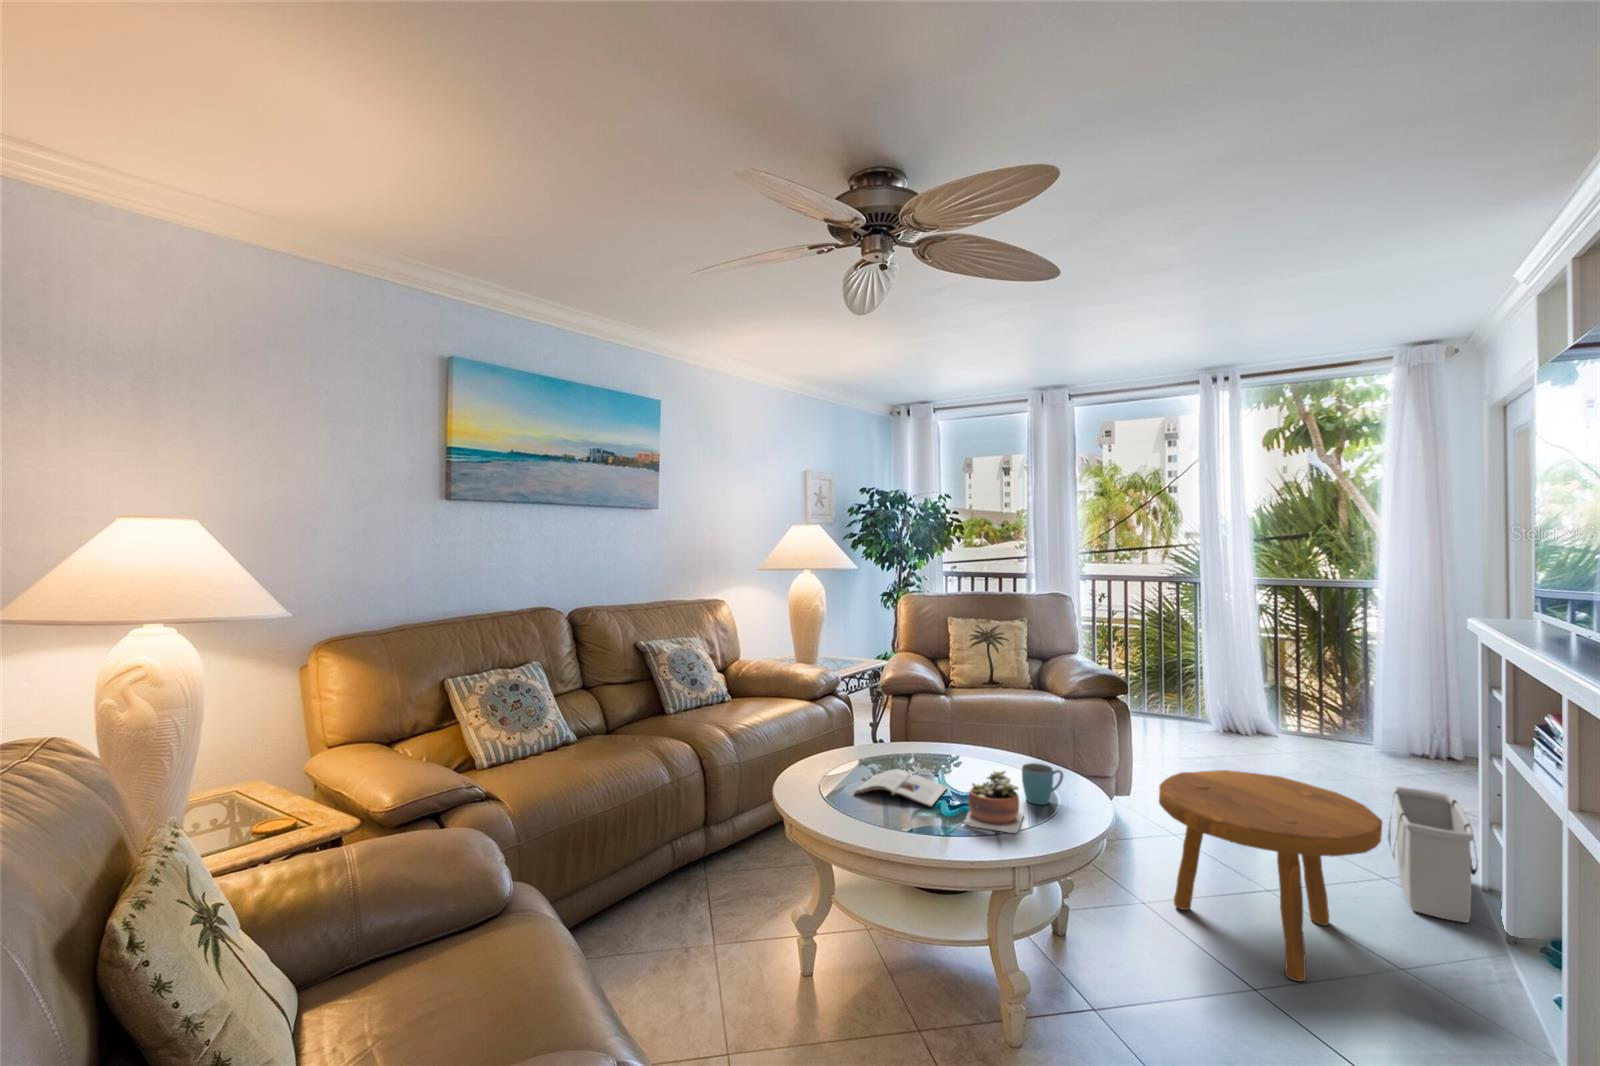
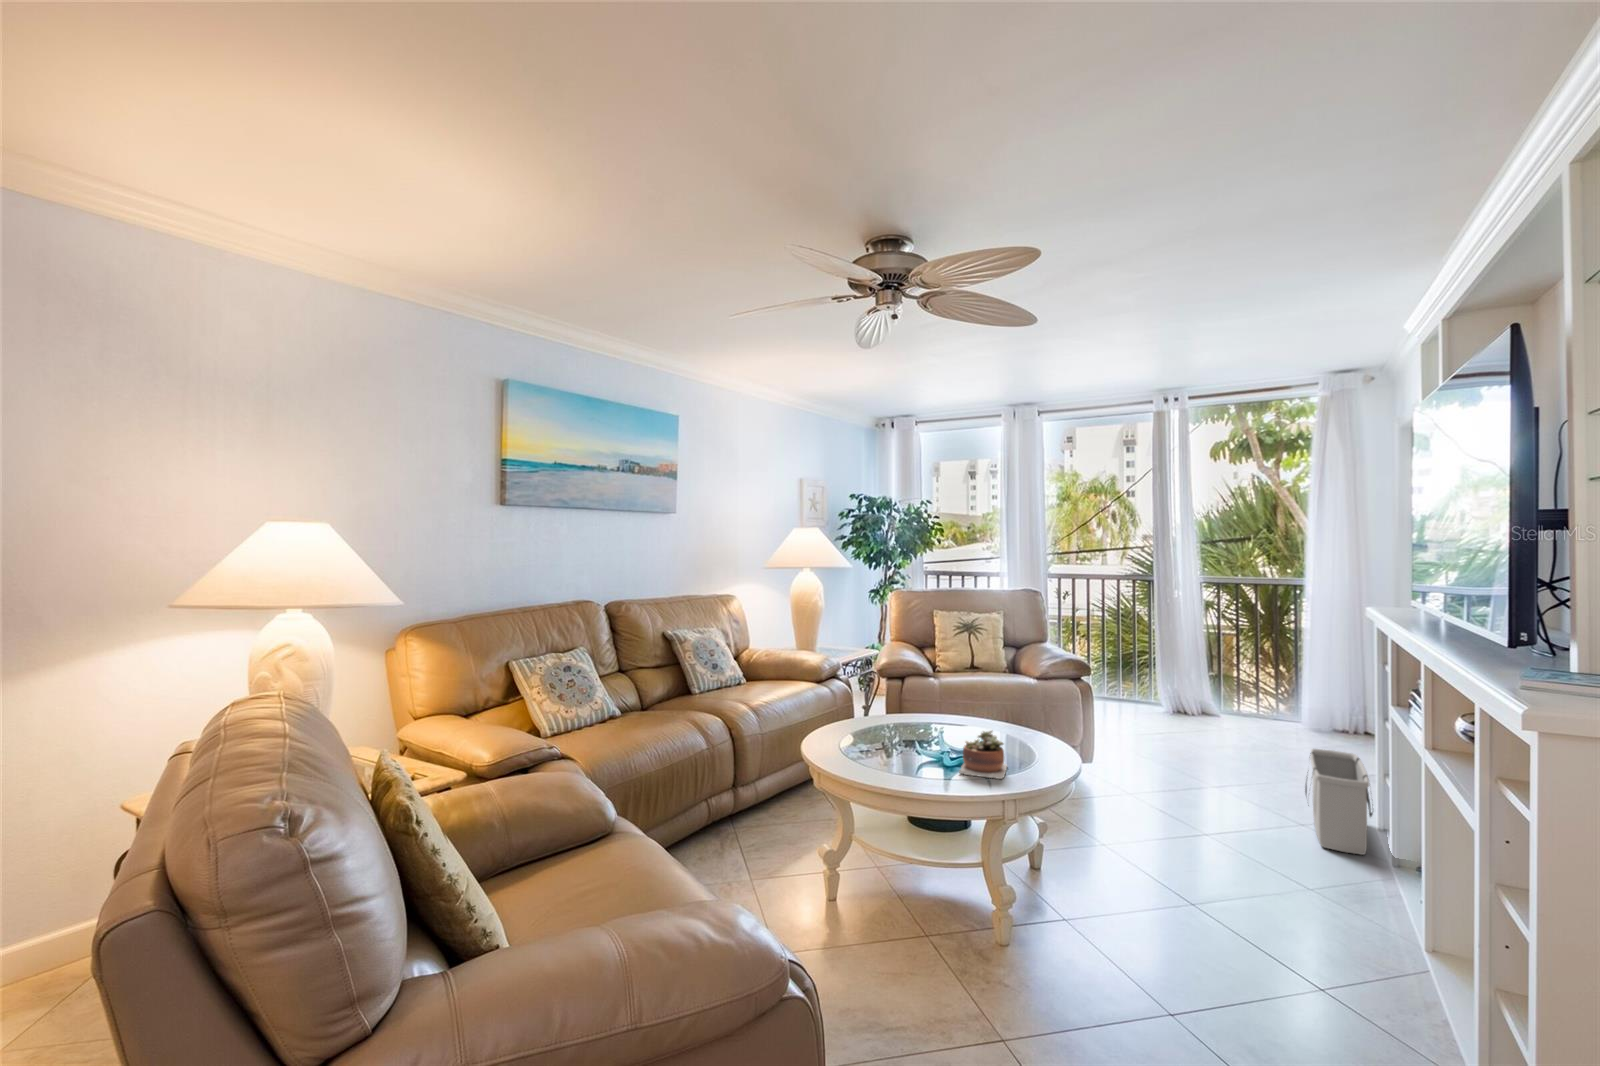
mug: present [1022,763,1063,805] -> none [1005,726,1039,759]
magazine: present [854,769,947,807] -> none [866,734,944,762]
footstool: present [1159,770,1382,981] -> none [1117,734,1294,898]

